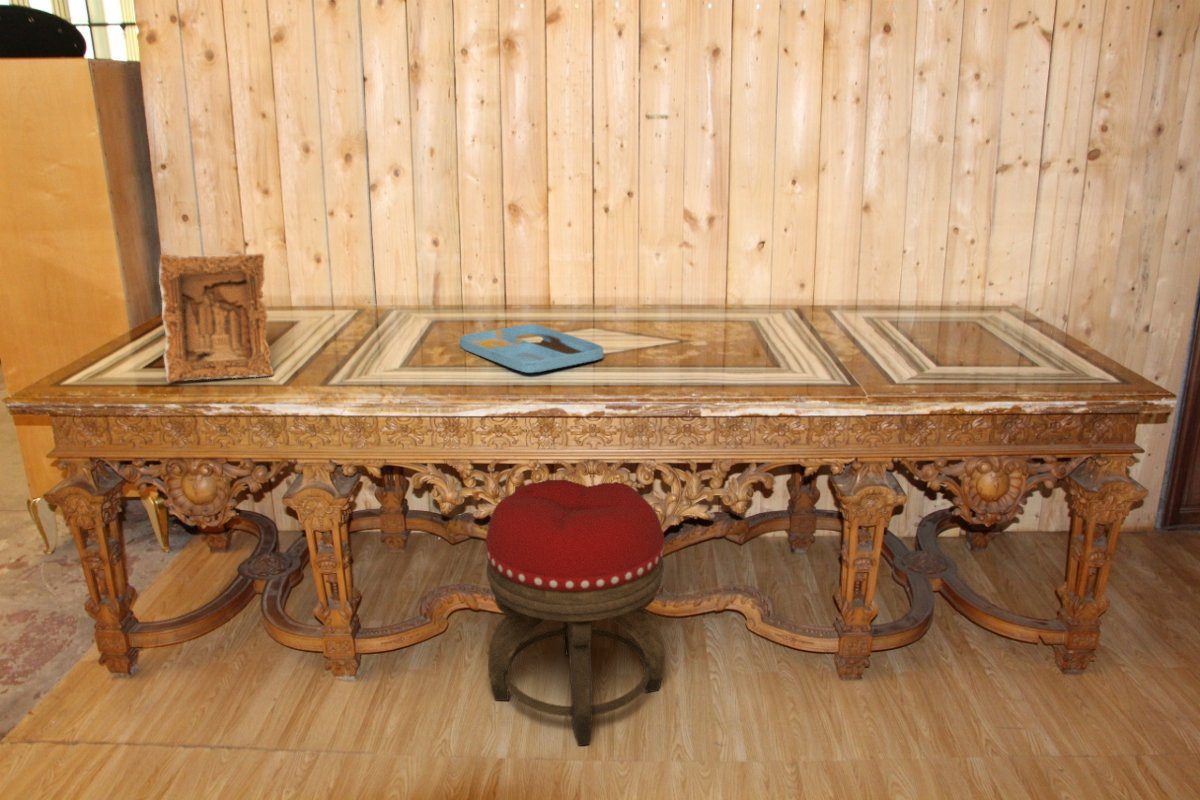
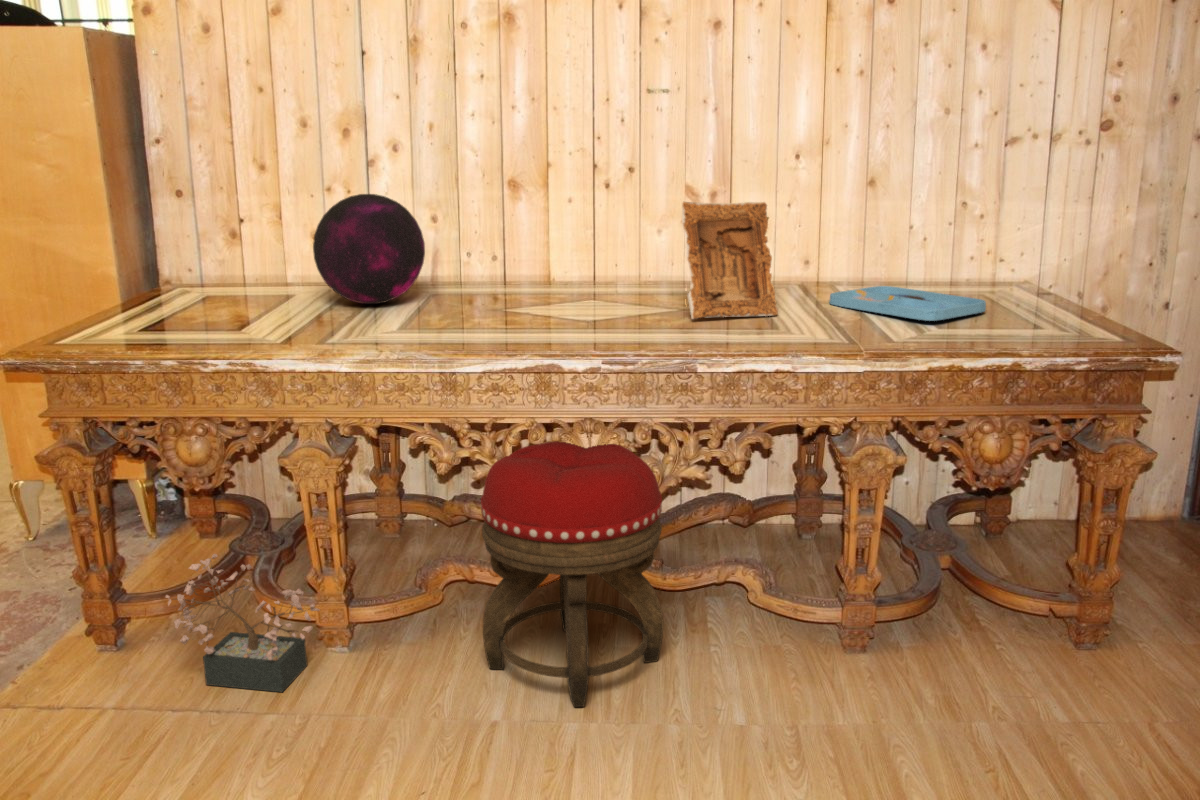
decorative orb: none [317,226,428,335] -> present [313,194,425,304]
picture frame: present [159,253,273,382] -> present [682,202,778,319]
tray: present [460,325,604,373] -> present [829,286,986,321]
decorative plant: none [173,589,328,729] -> present [166,554,319,692]

